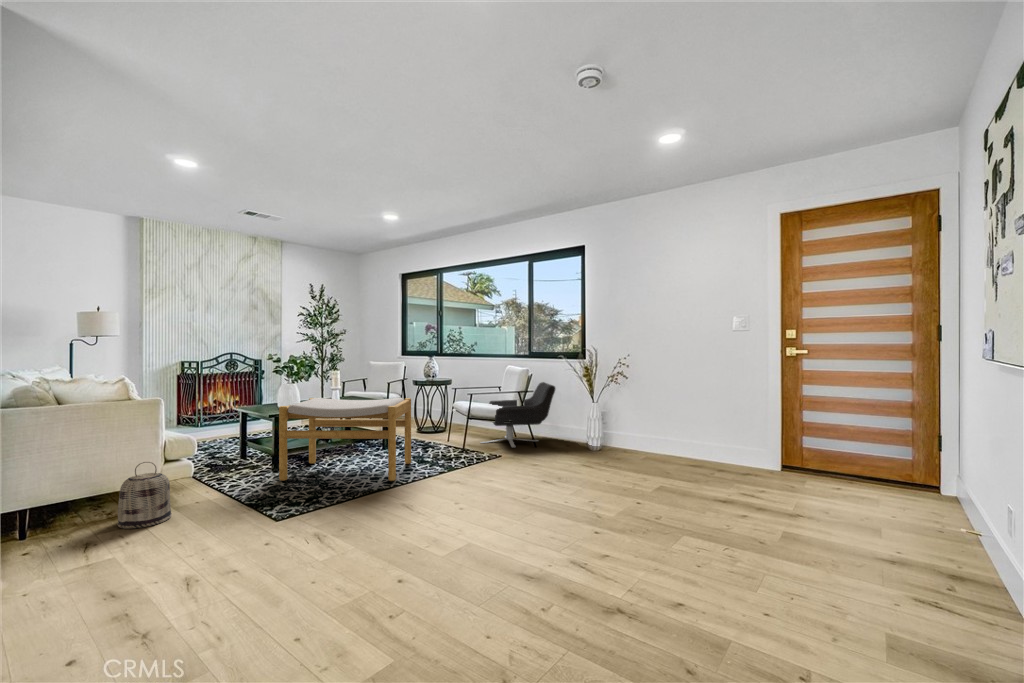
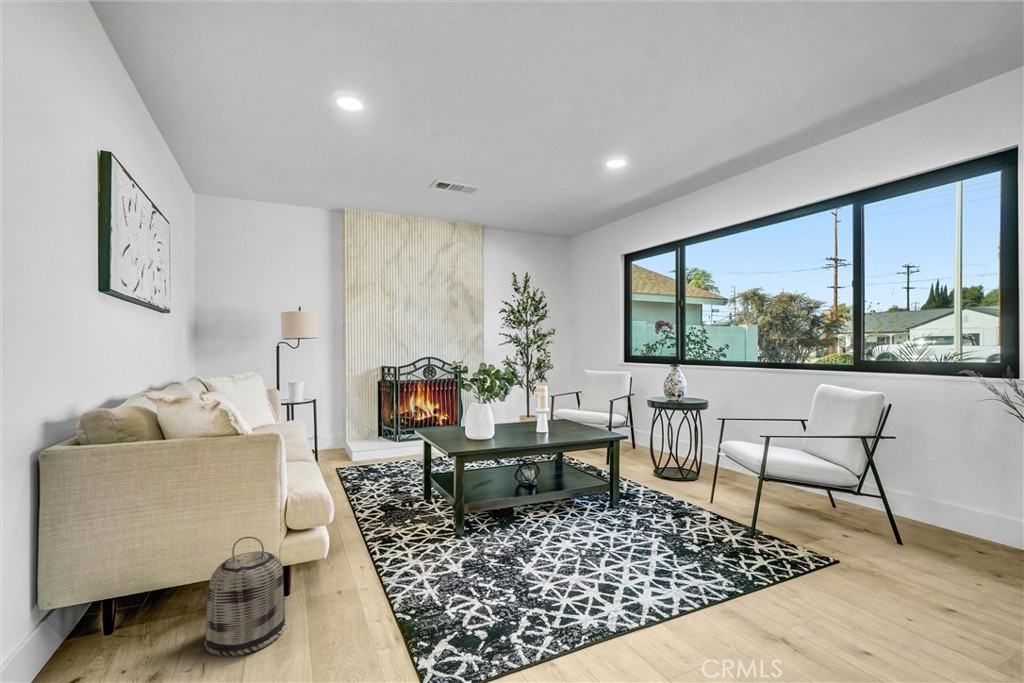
lounge chair: present [481,382,555,447] -> none [774,415,944,537]
footstool: present [279,398,411,481] -> none [458,426,667,604]

